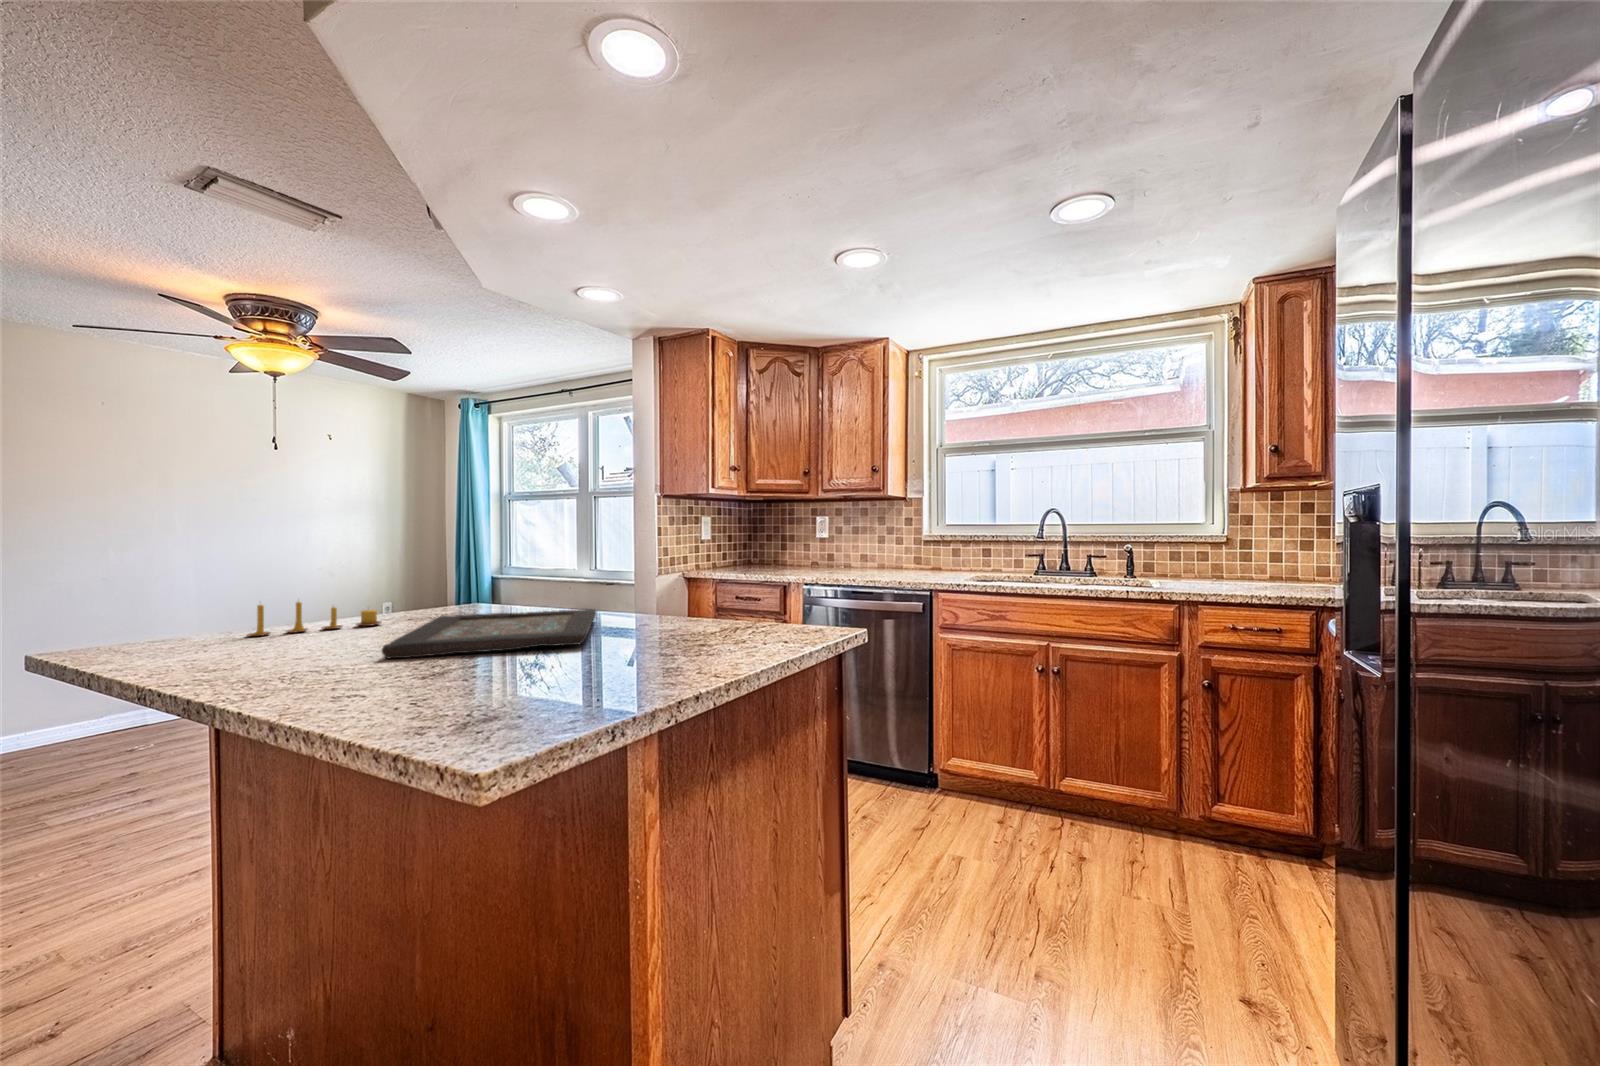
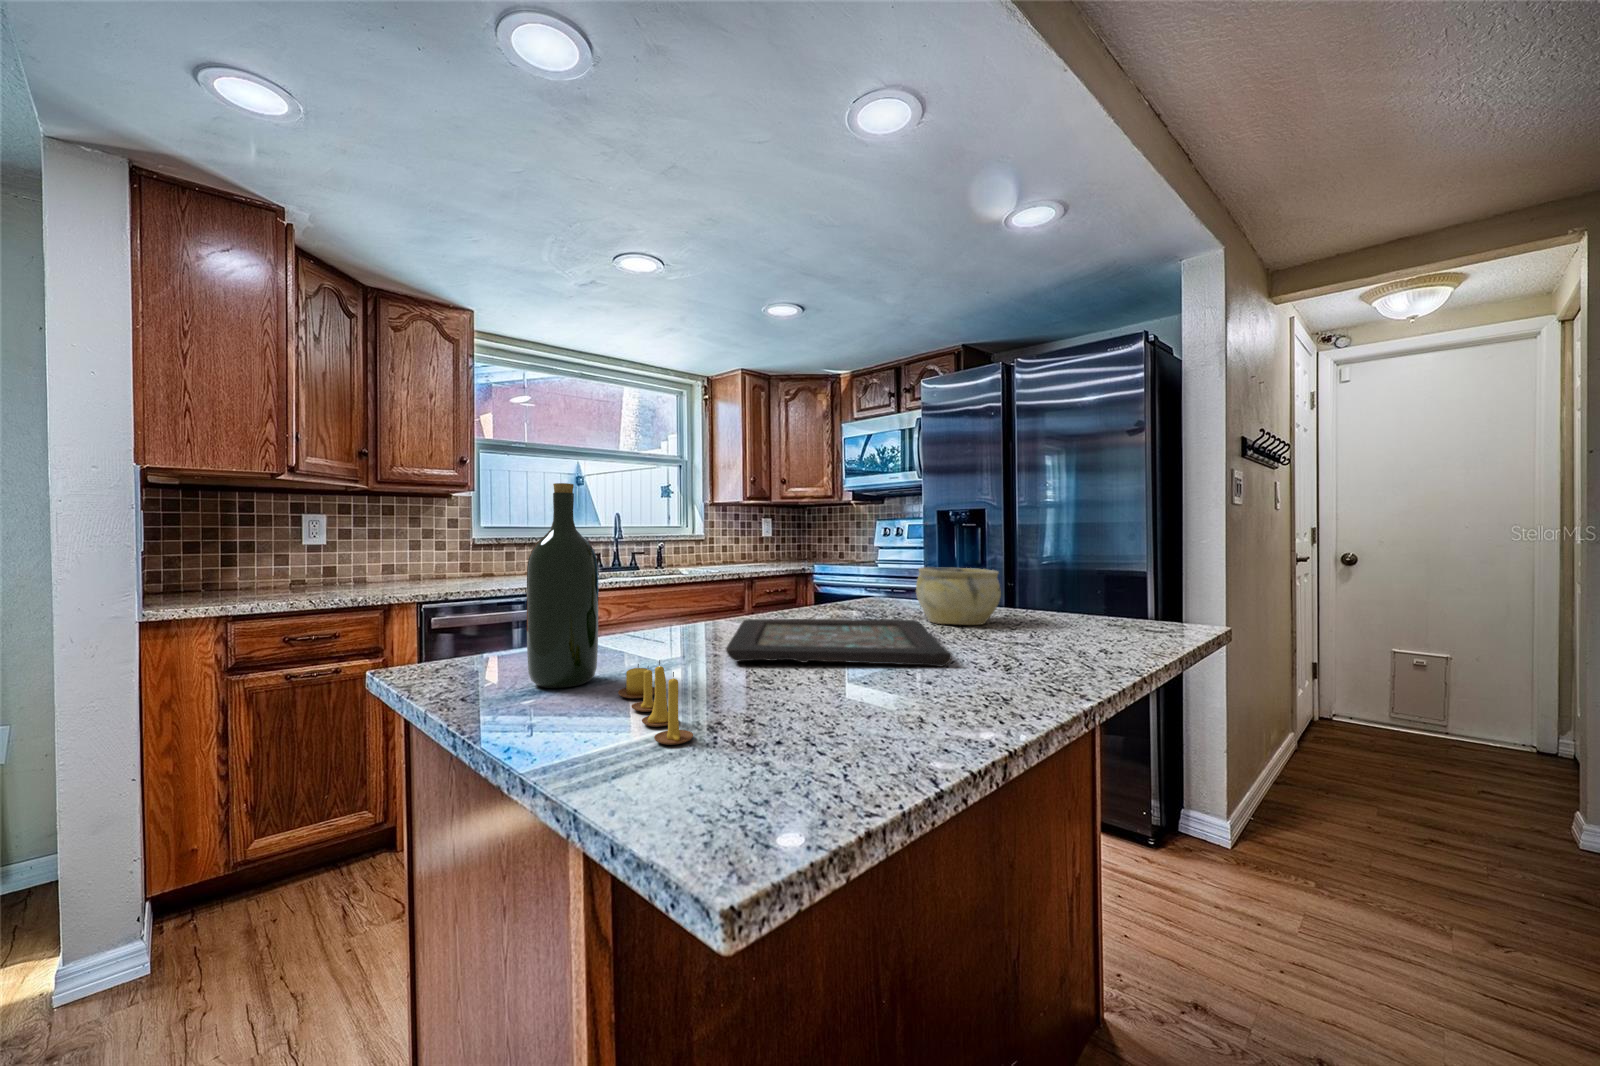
wine bottle: none [396,502,441,618] -> present [527,483,598,688]
ceramic bowl: none [610,578,726,663] -> present [916,567,1001,625]

